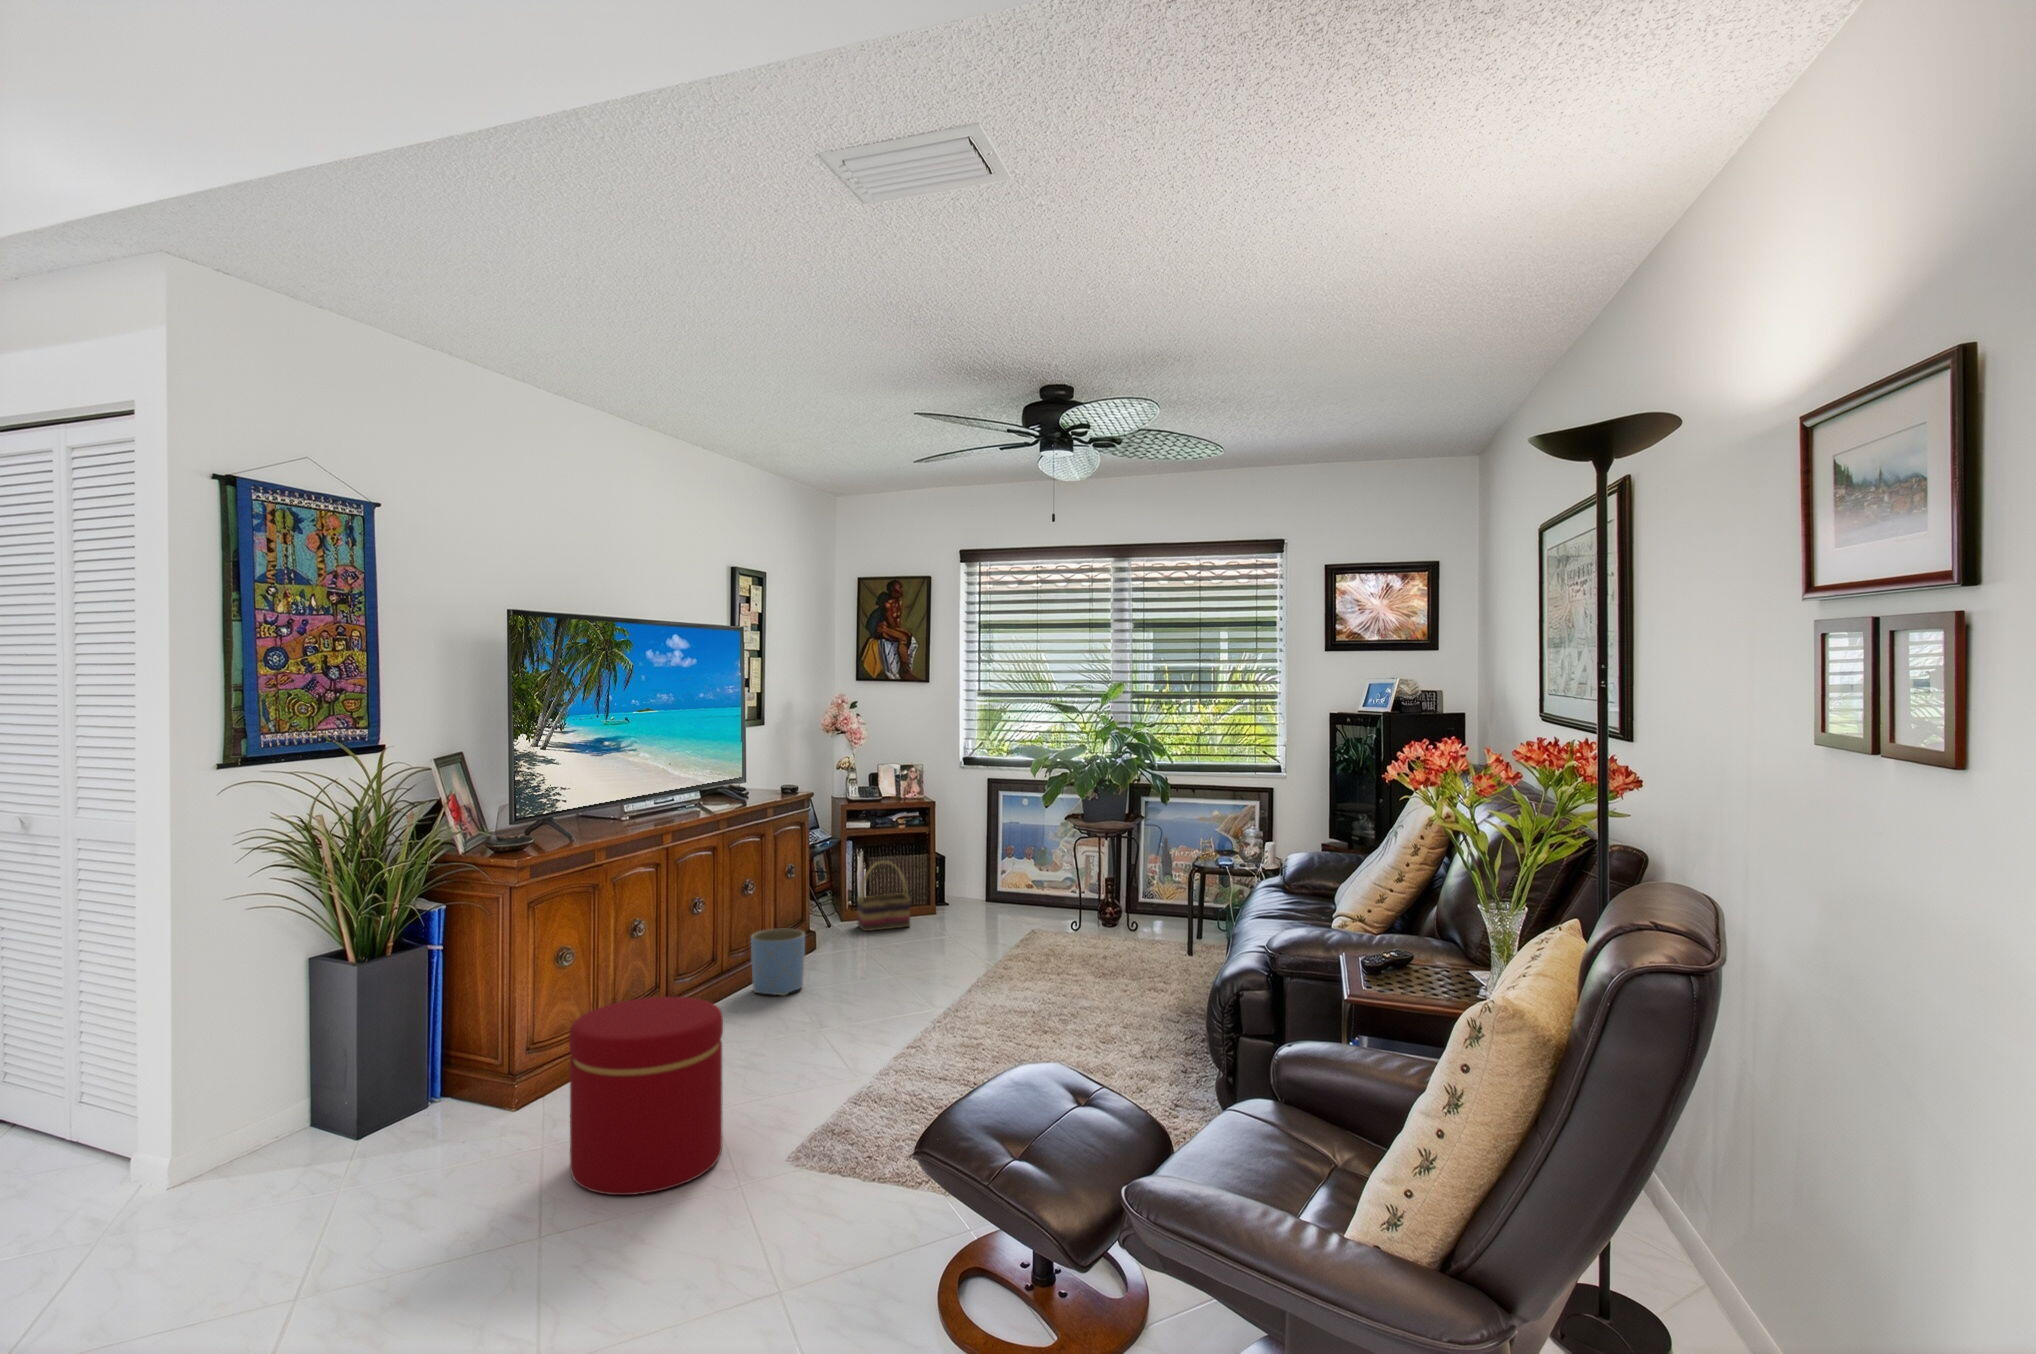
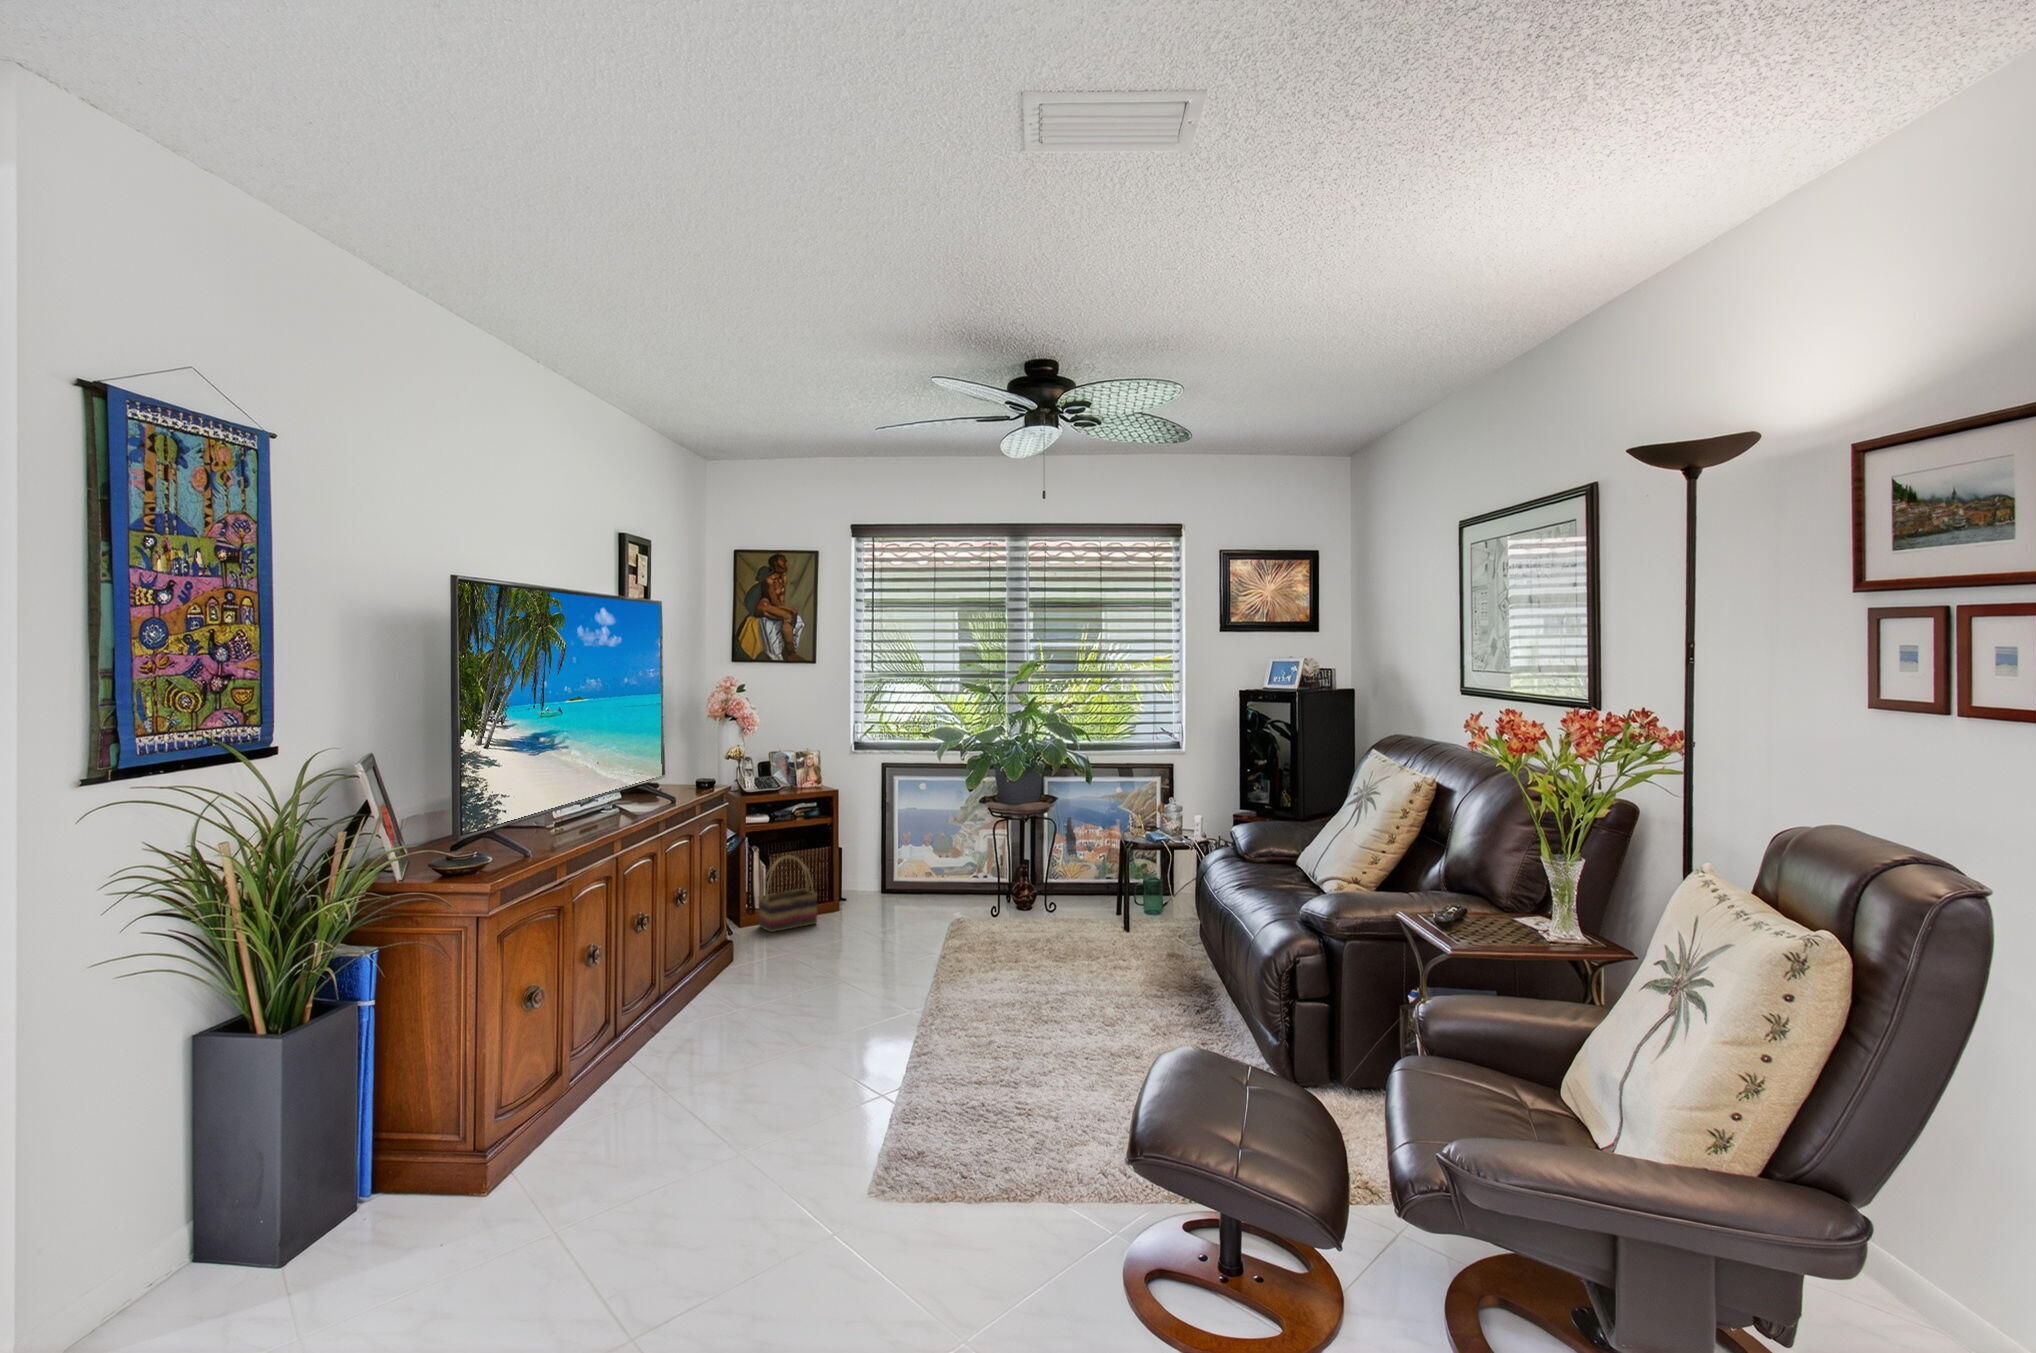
planter: present [751,928,805,996] -> none [690,939,752,1015]
ottoman: present [569,997,723,1195] -> none [622,1040,805,1296]

